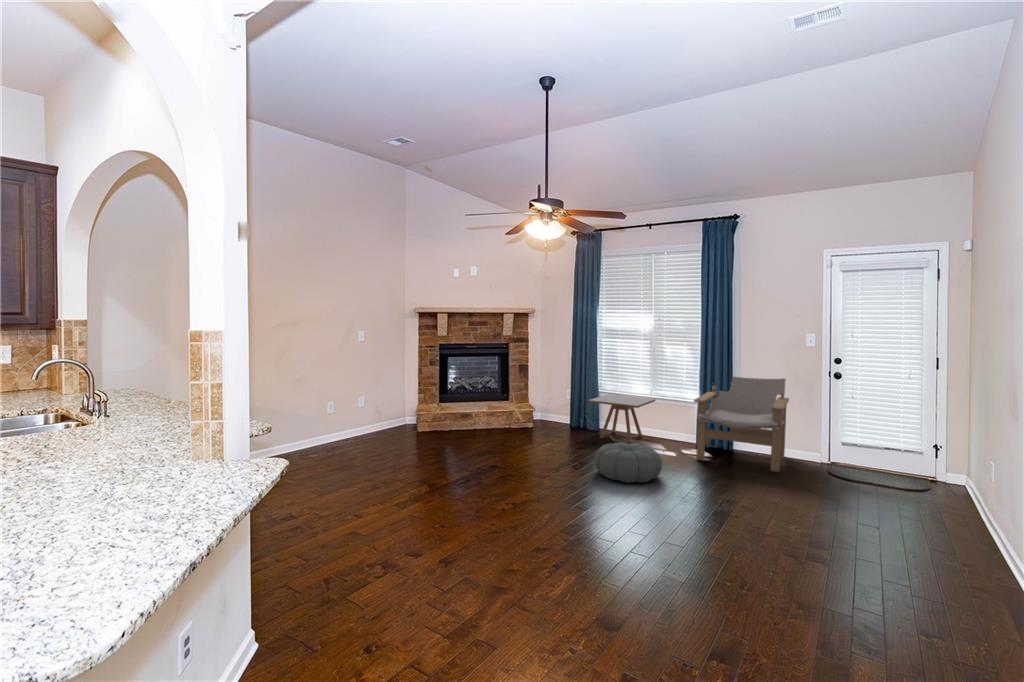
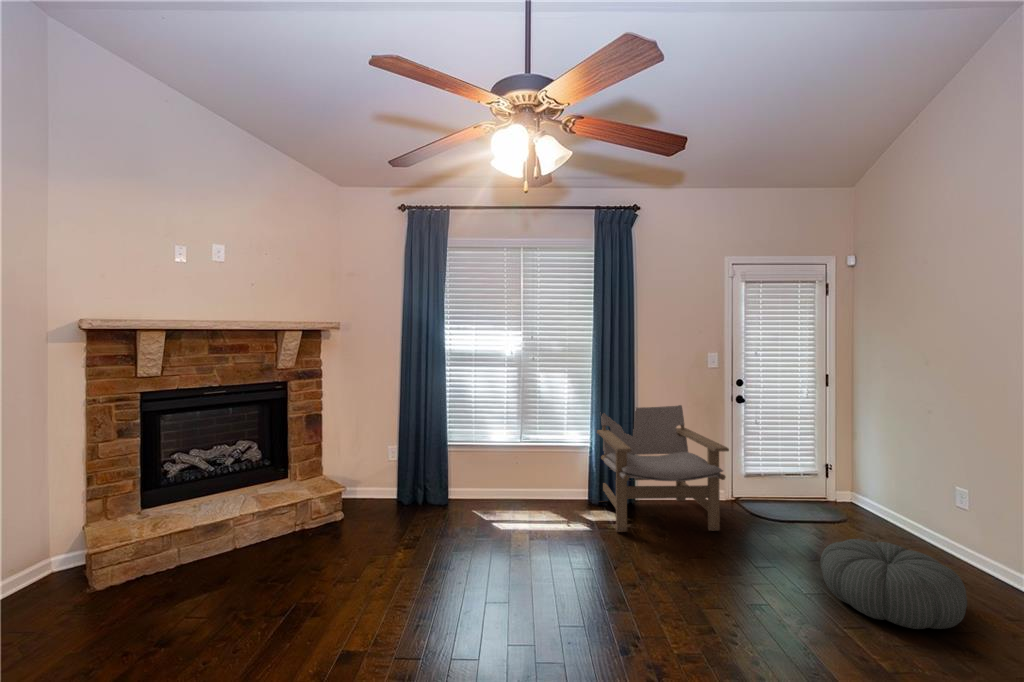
side table: present [589,394,655,443] -> none [443,446,522,518]
pouf: present [595,443,662,483] -> present [820,539,967,629]

